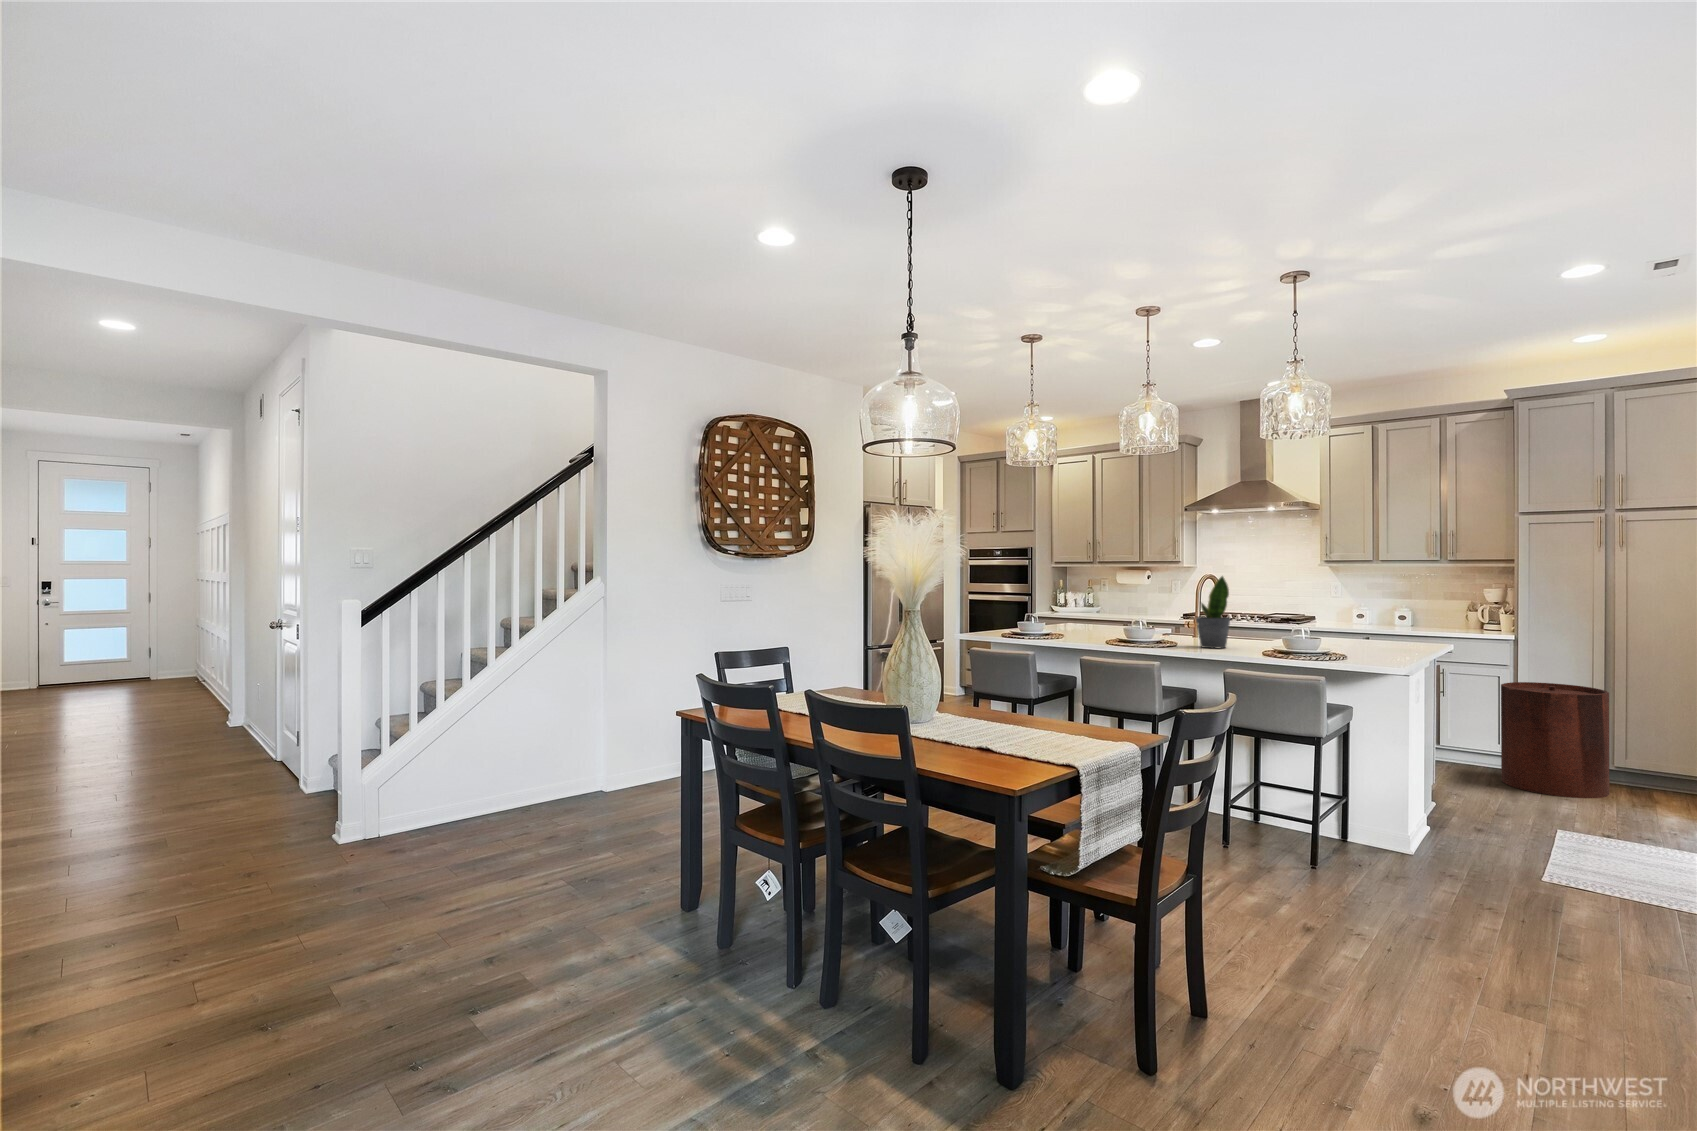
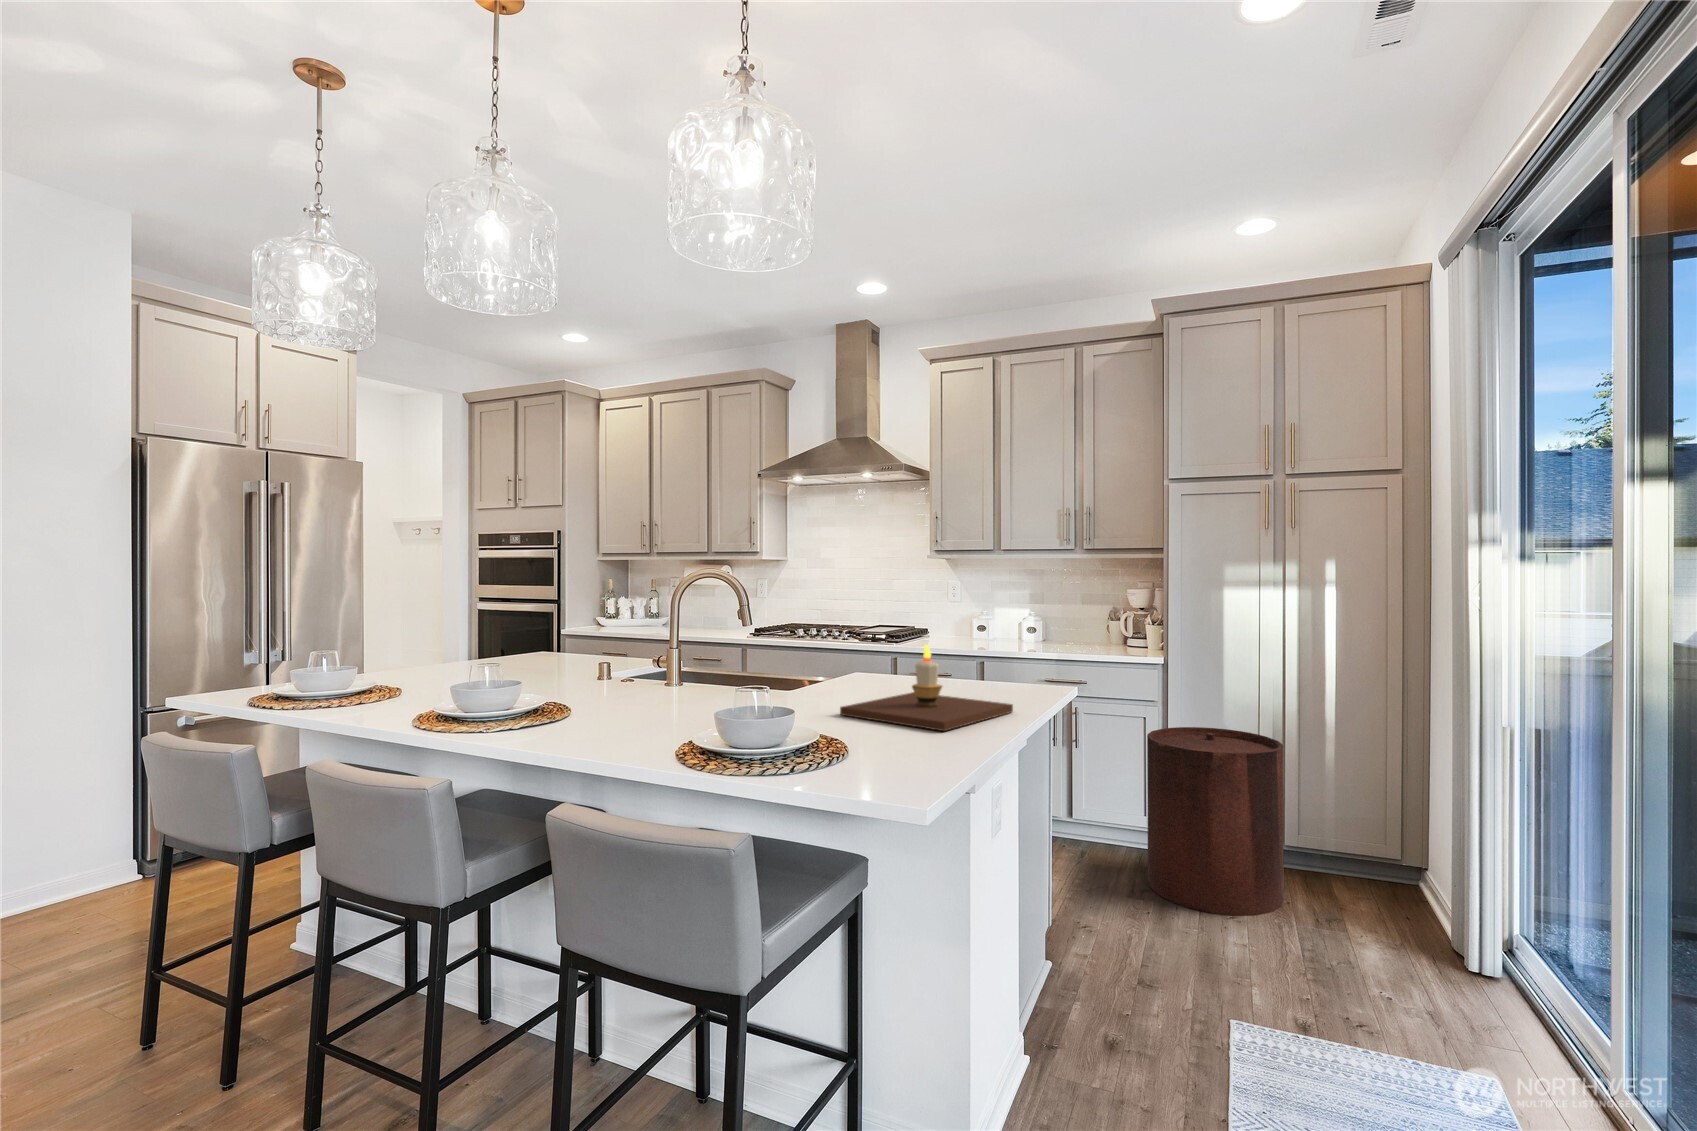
potted plant: present [1196,576,1230,648] -> none [599,559,672,721]
candle: none [1320,617,1417,656] -> present [840,645,1013,731]

